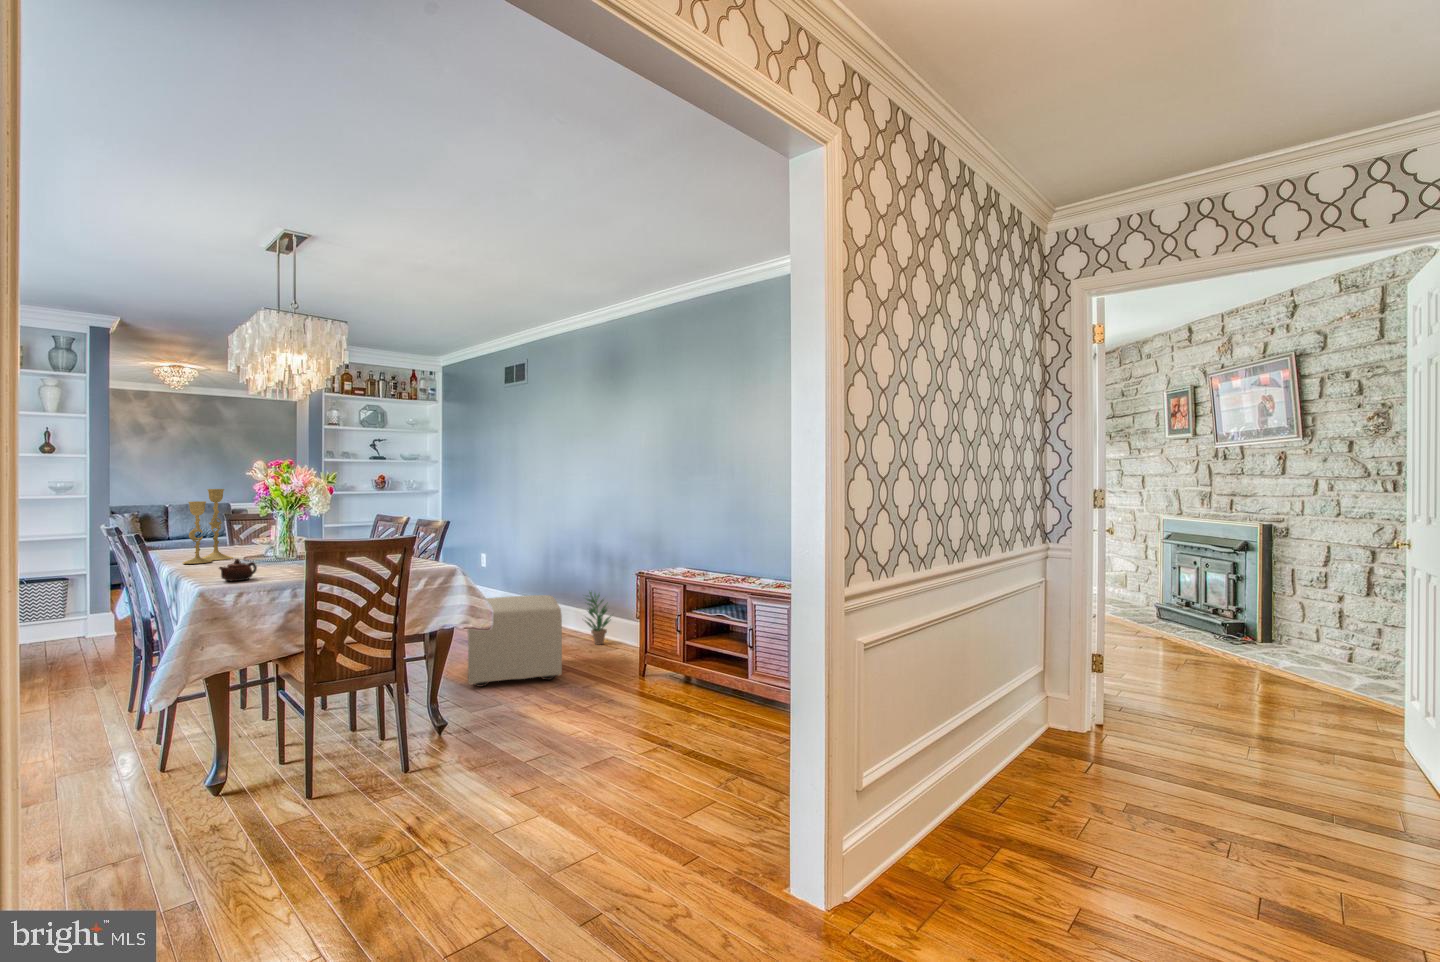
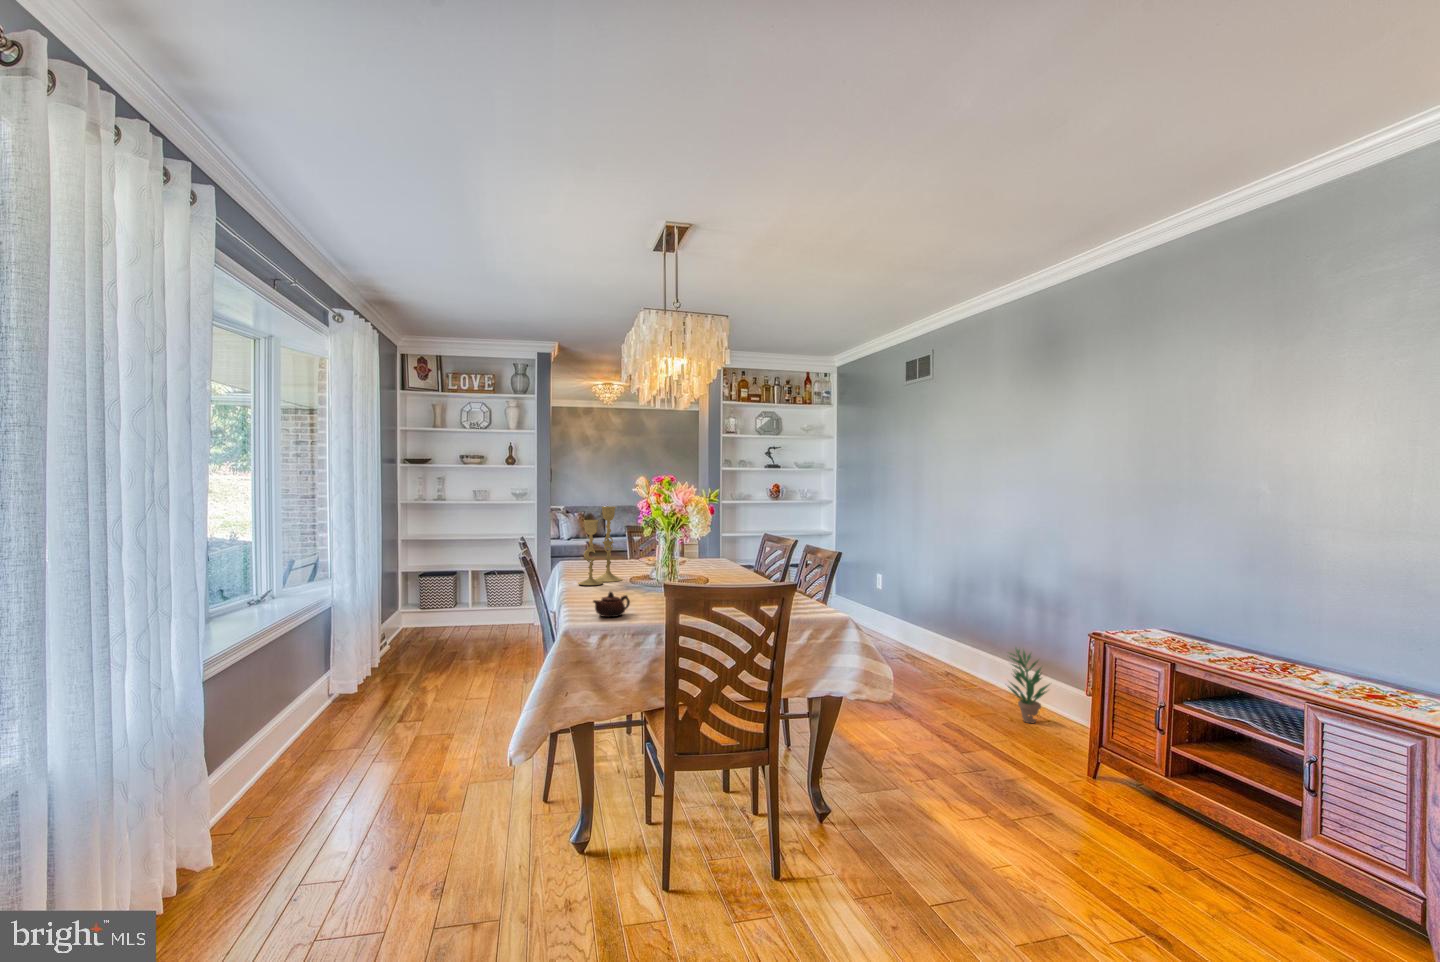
ottoman: present [467,595,562,687] -> none [859,646,981,772]

